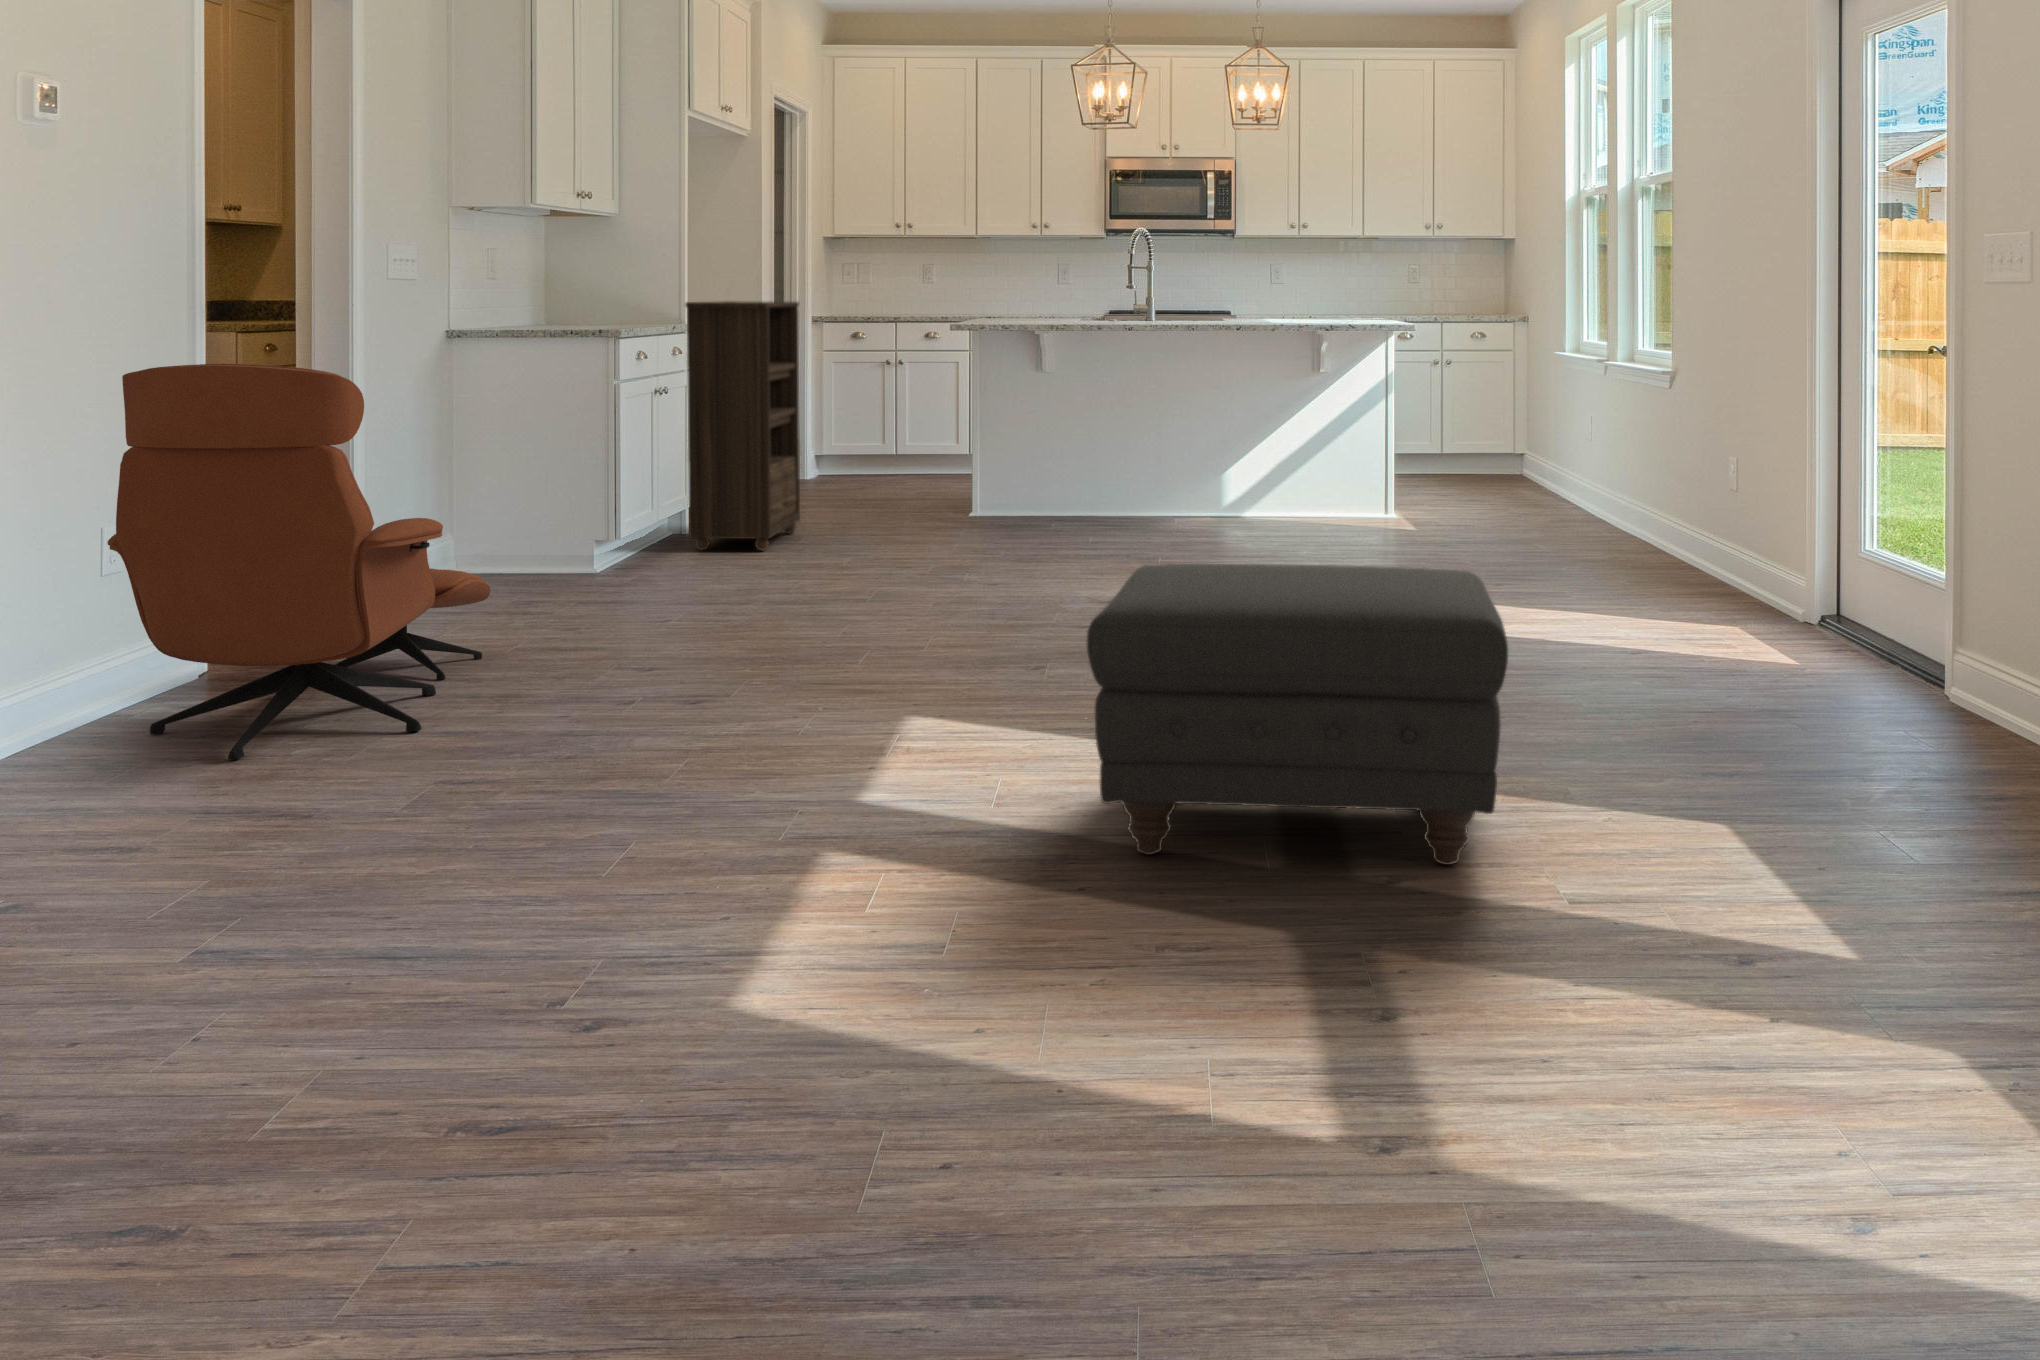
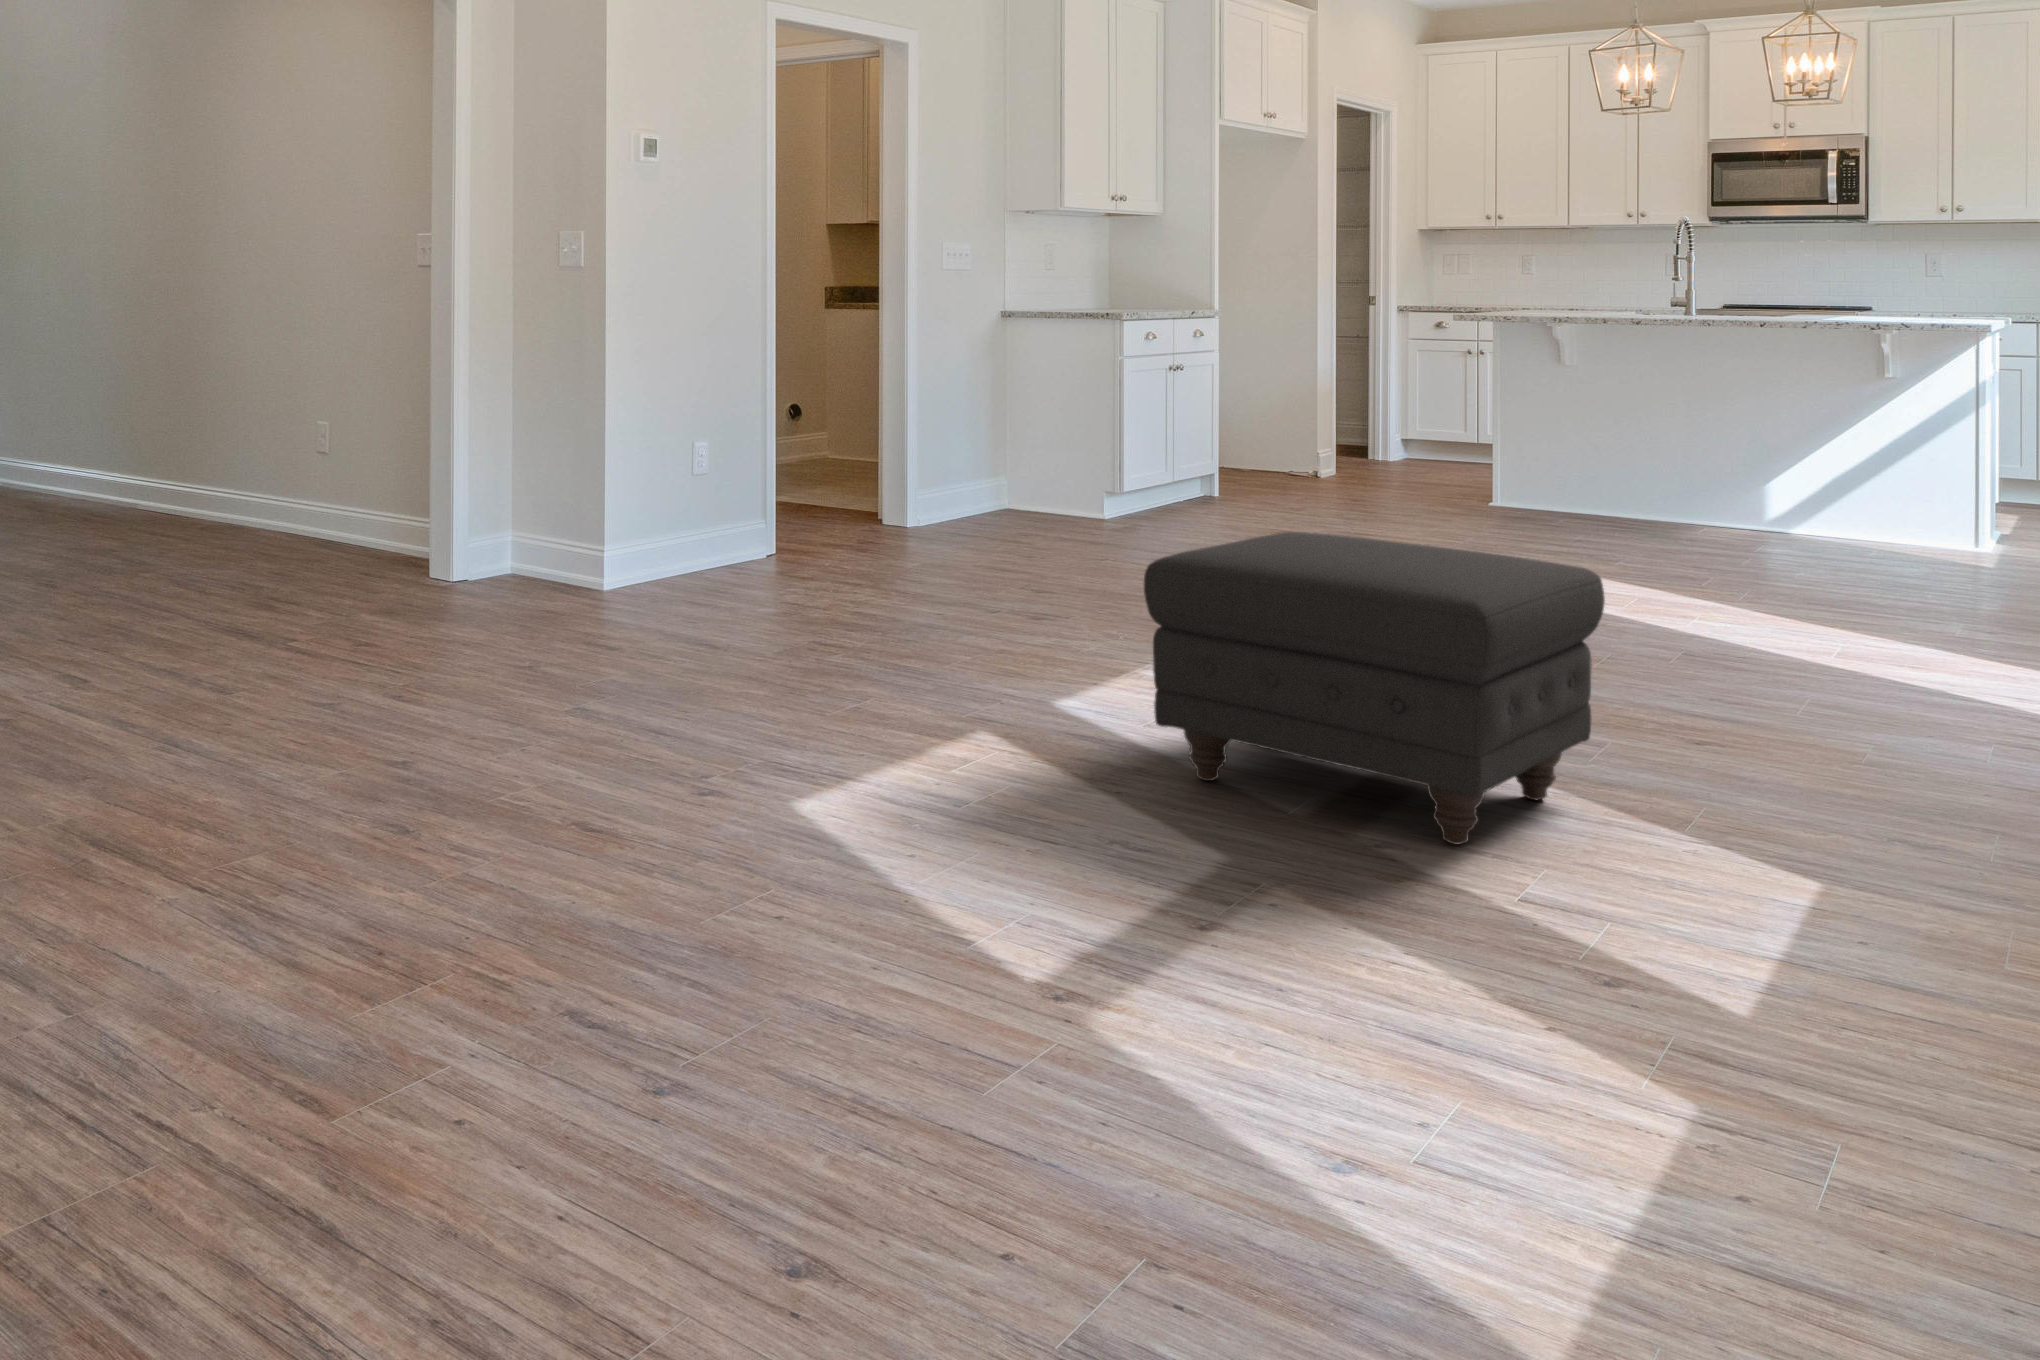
bookshelf: present [685,301,800,550] -> none [1191,293,1310,517]
lounge chair: present [107,364,490,759] -> none [665,332,948,610]

